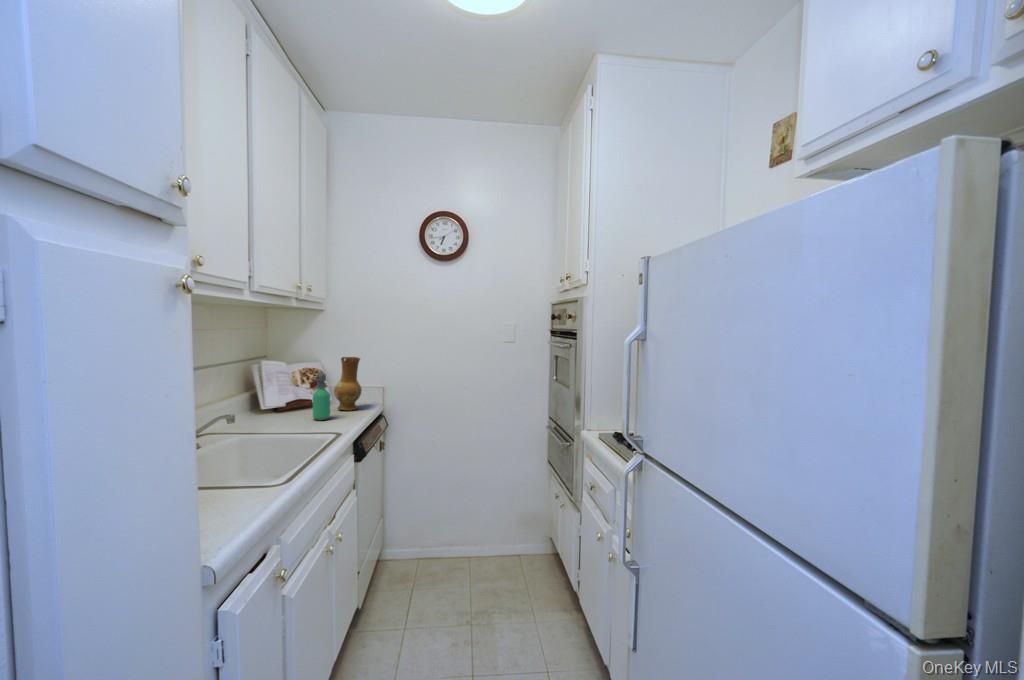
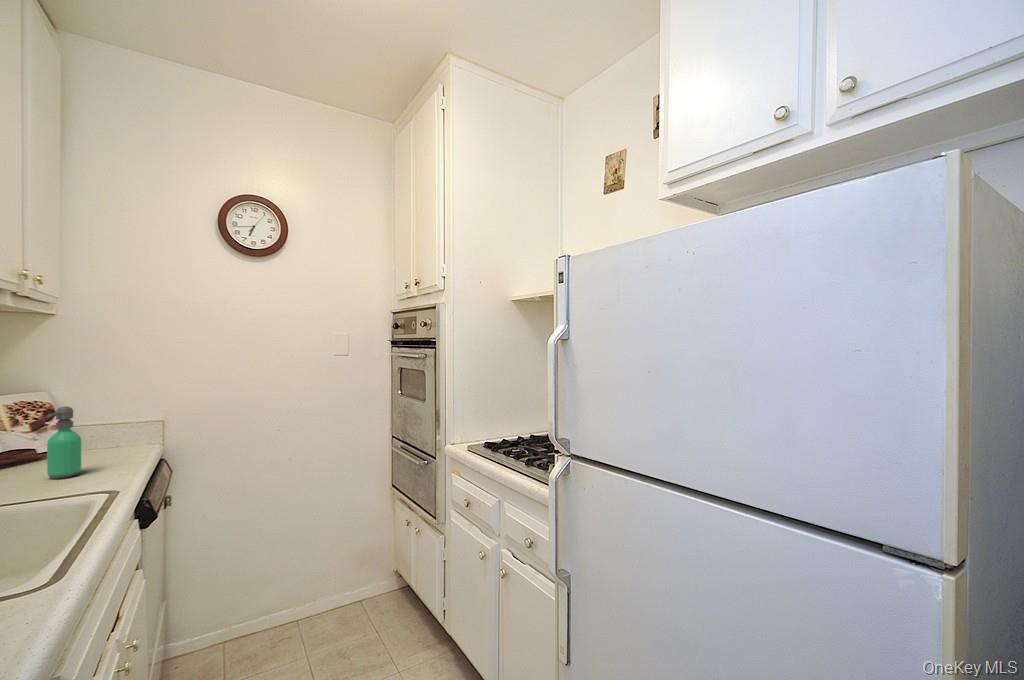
ceramic jug: present [334,357,361,411] -> none [80,381,130,459]

